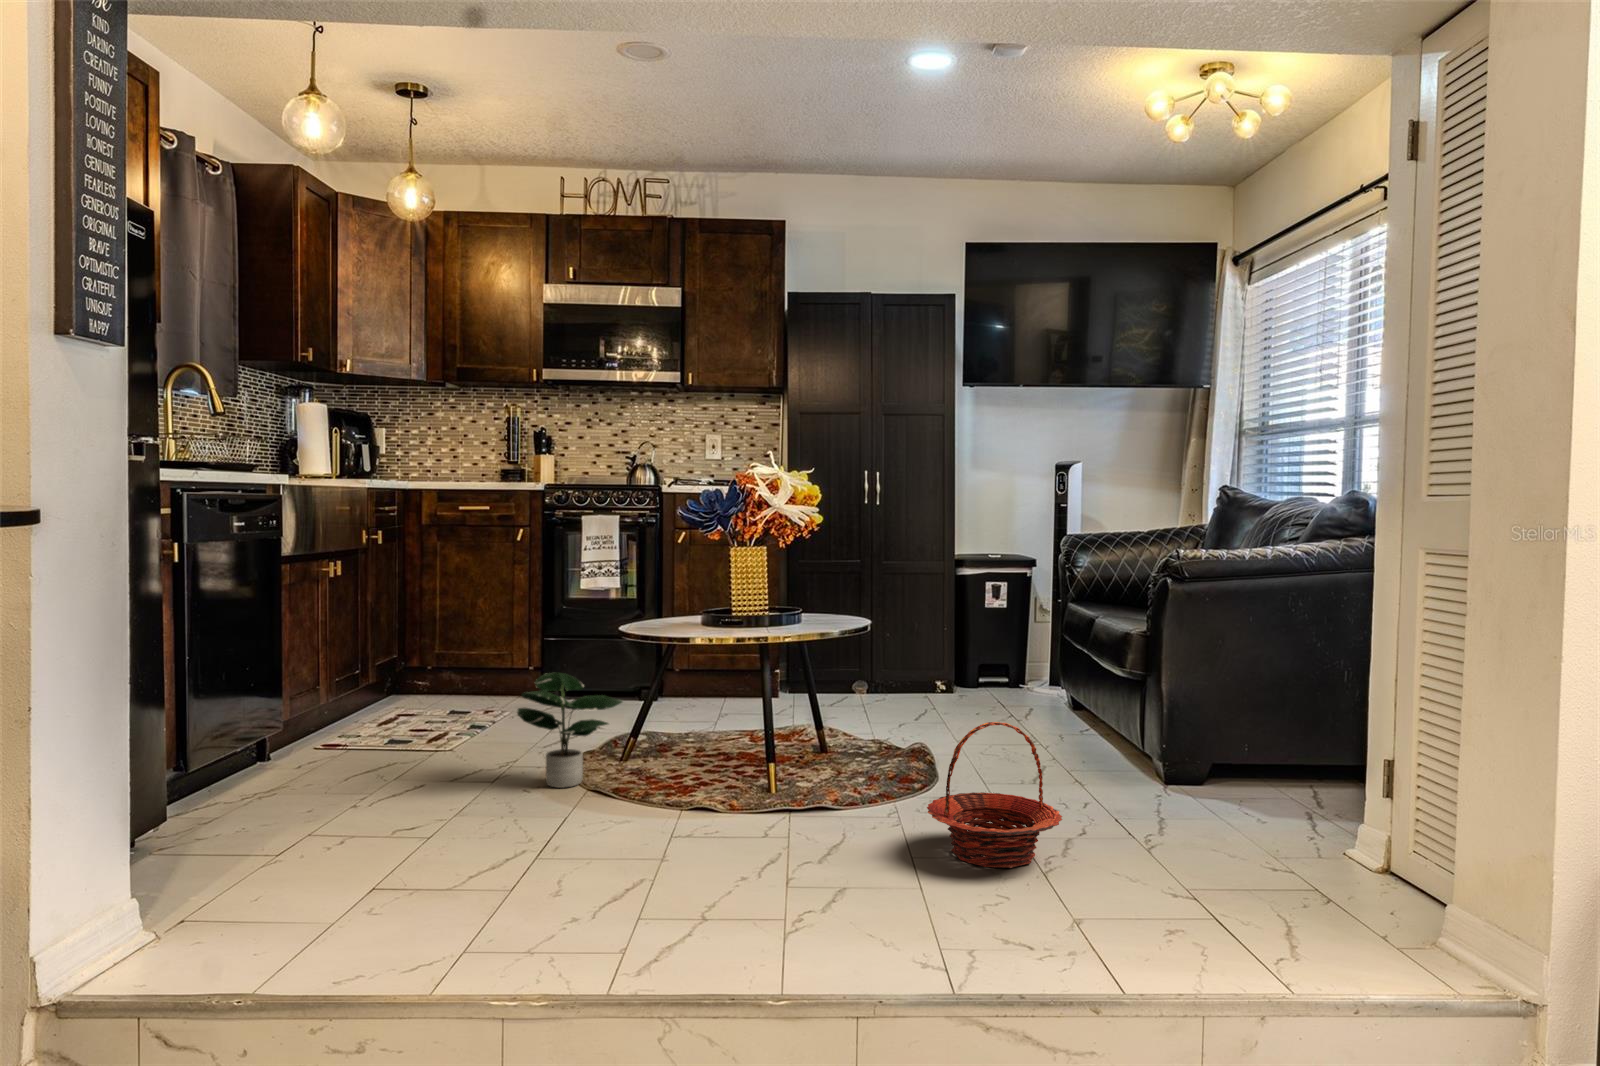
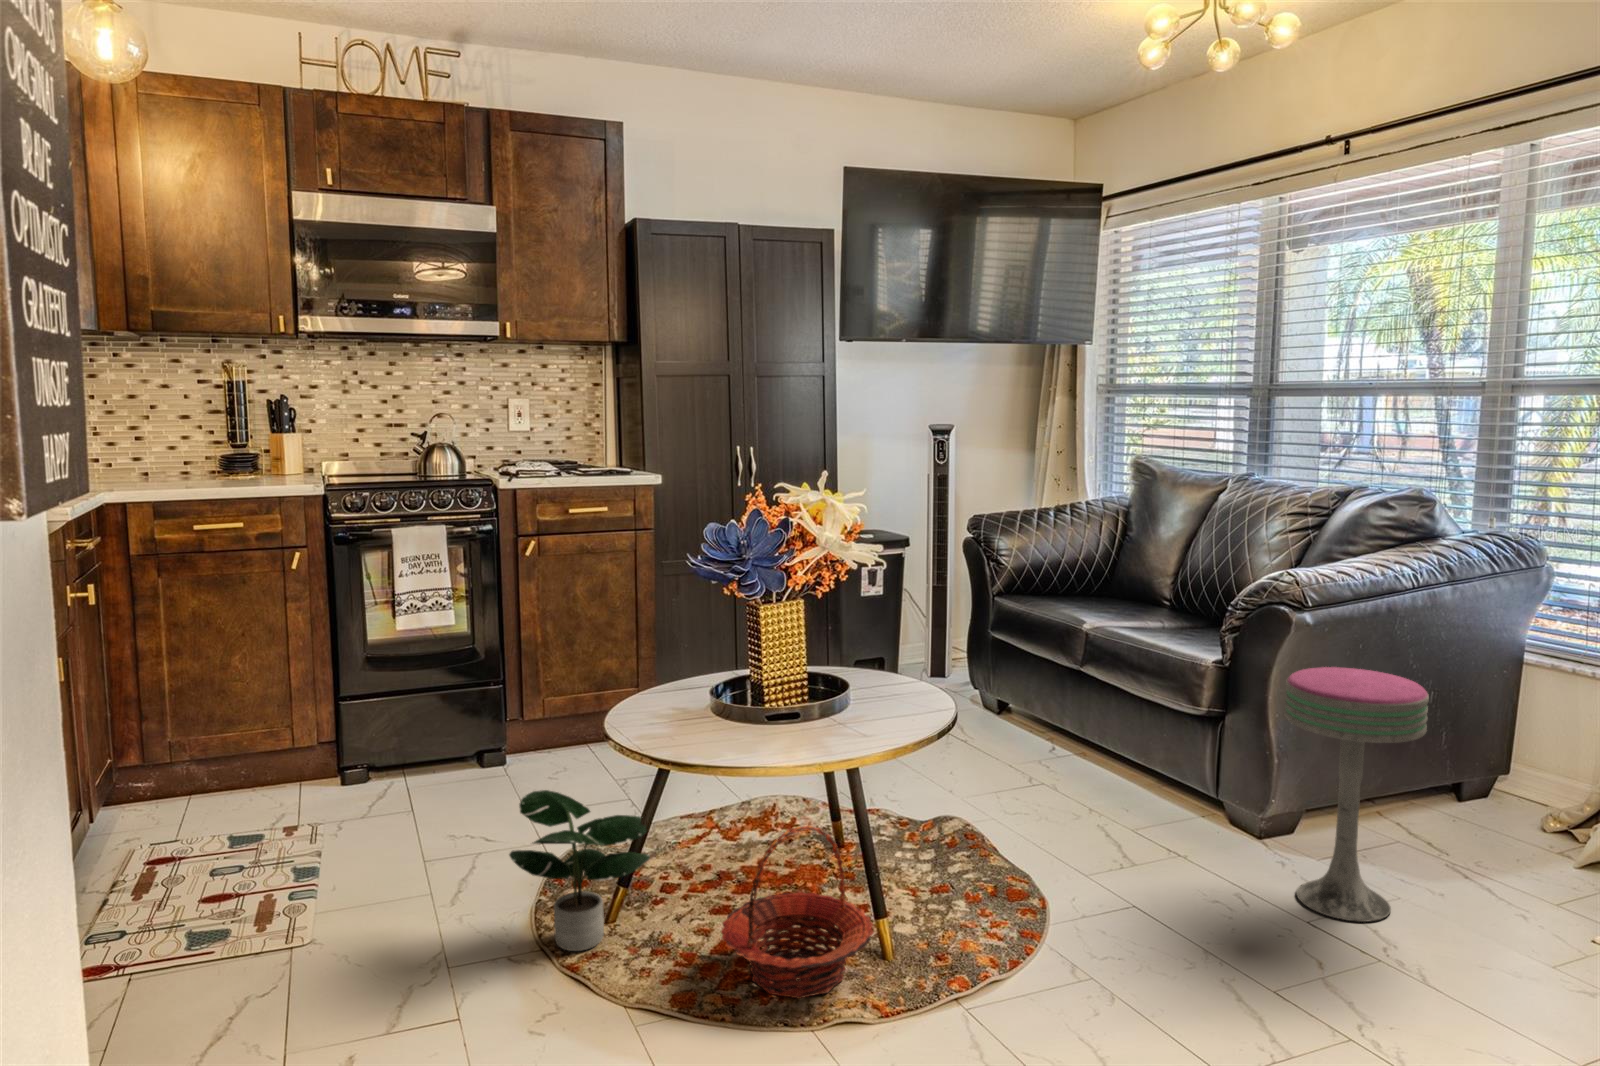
bar stool: none [1145,629,1281,876] -> present [1284,667,1429,922]
basket: present [927,722,1062,868] -> present [721,826,874,998]

